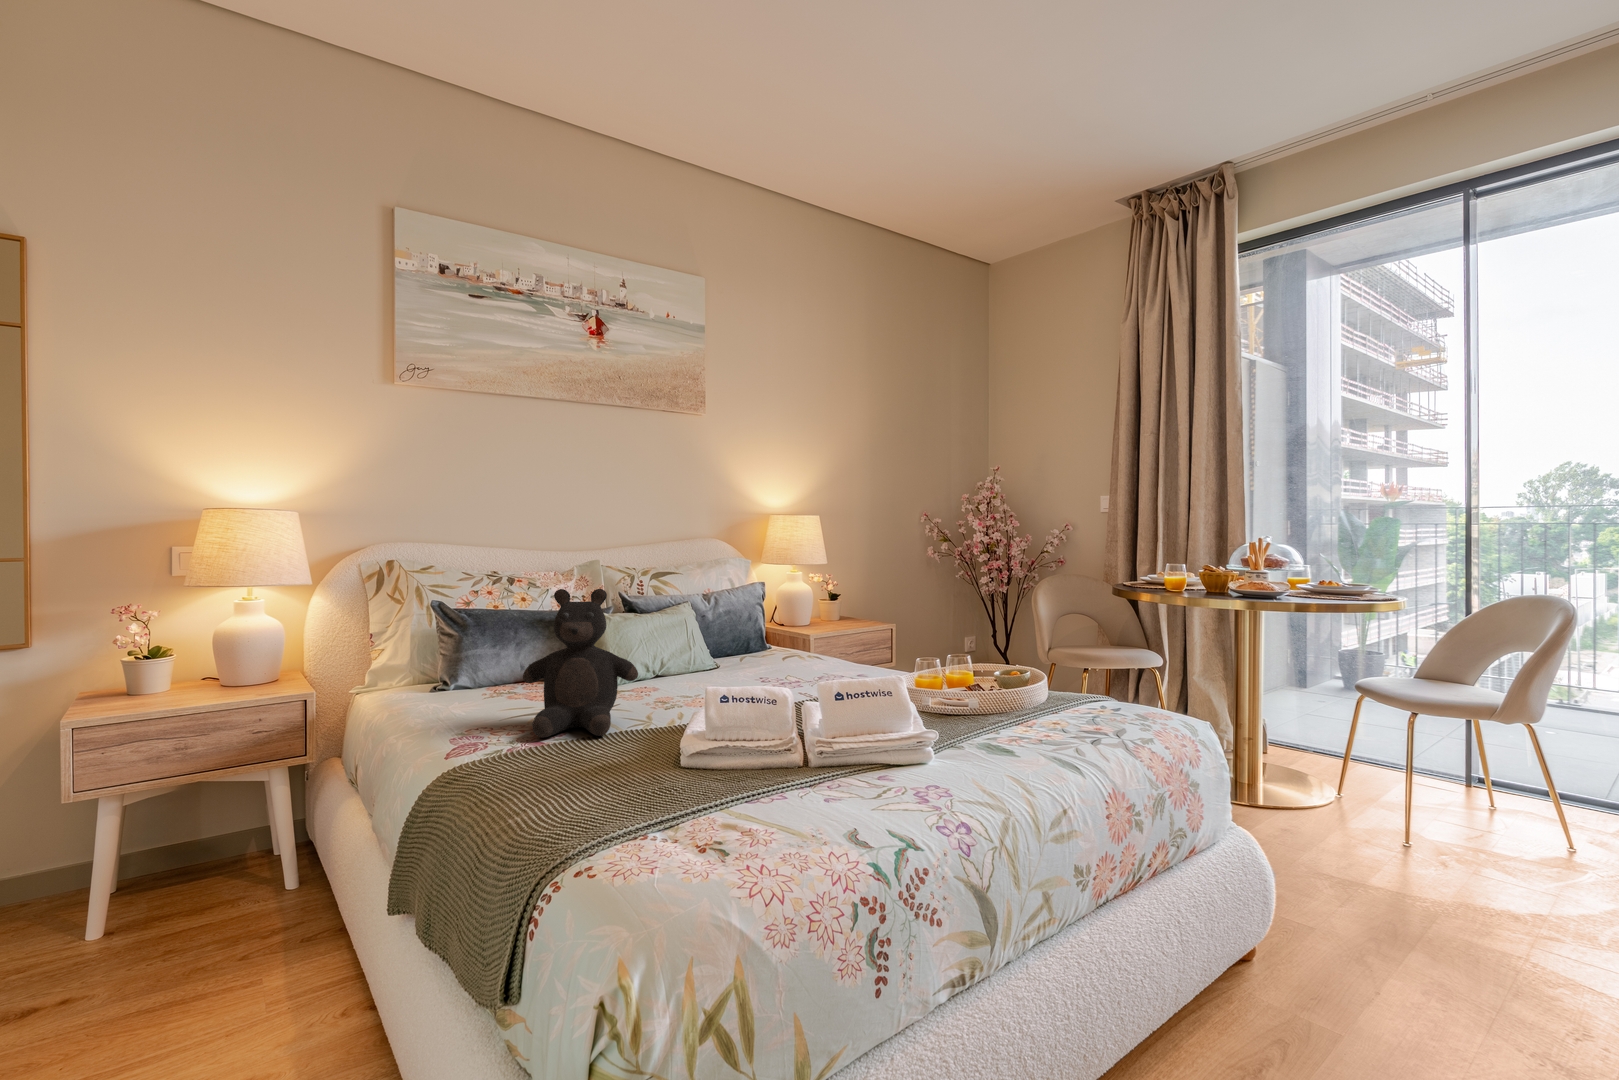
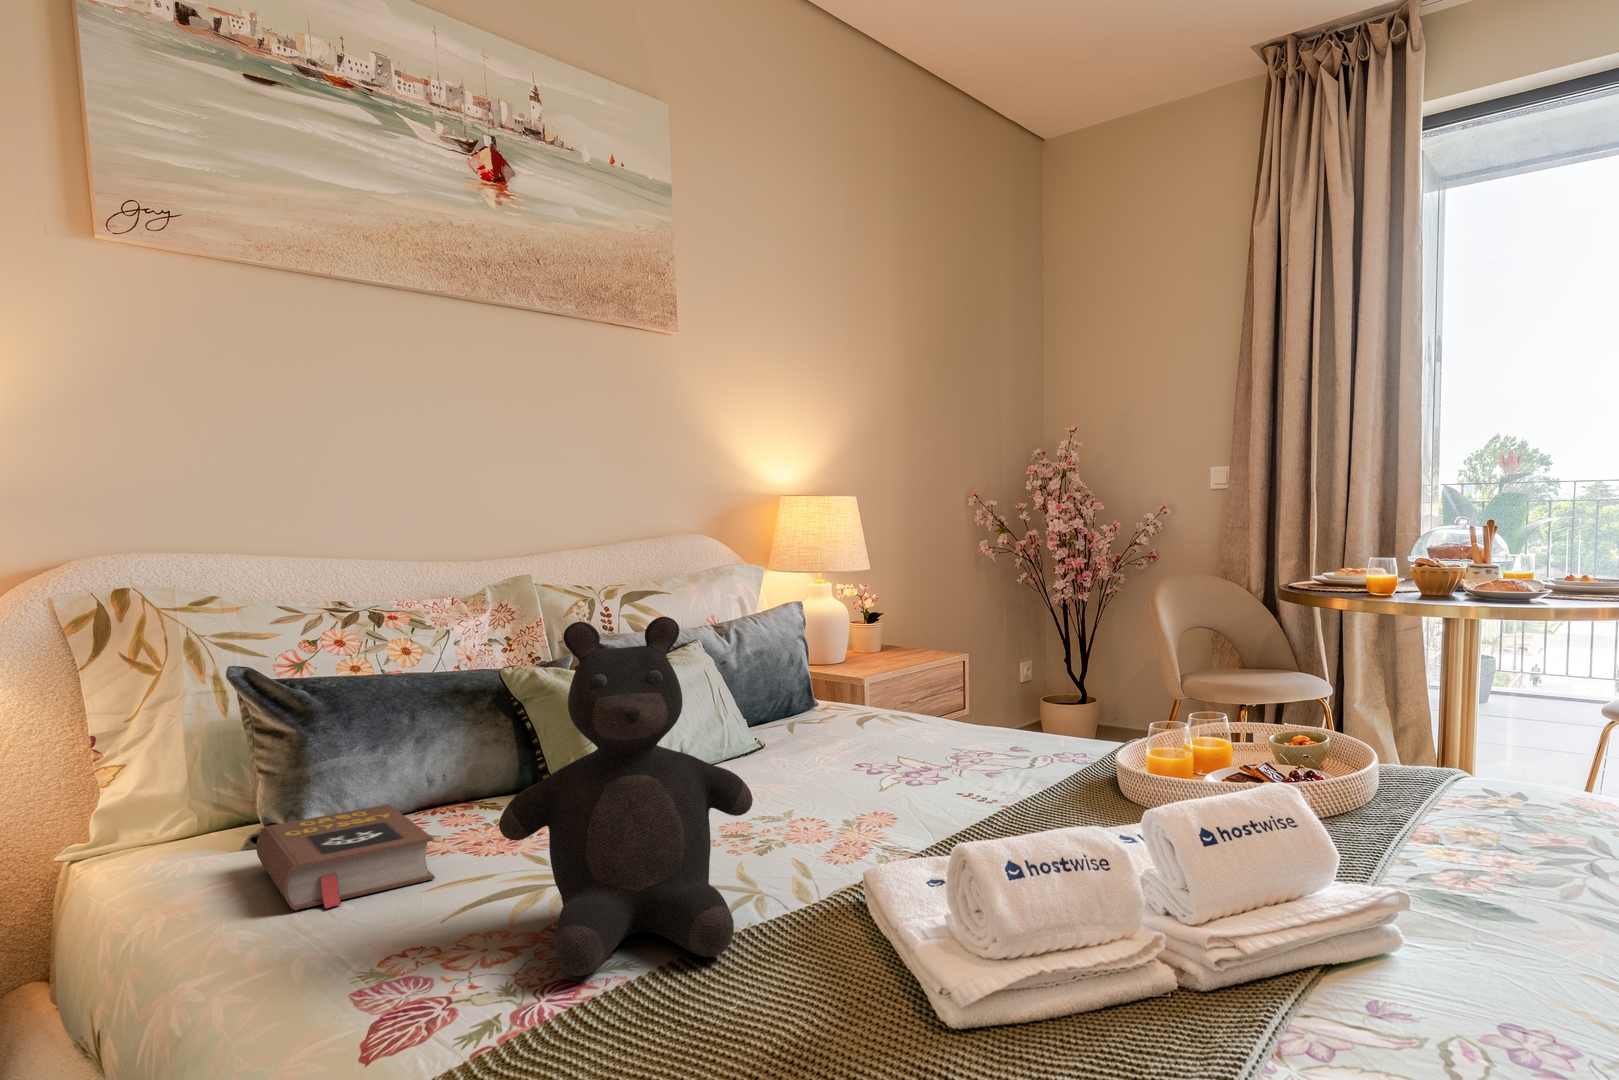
book: none [435,673,509,712] -> present [256,804,435,910]

